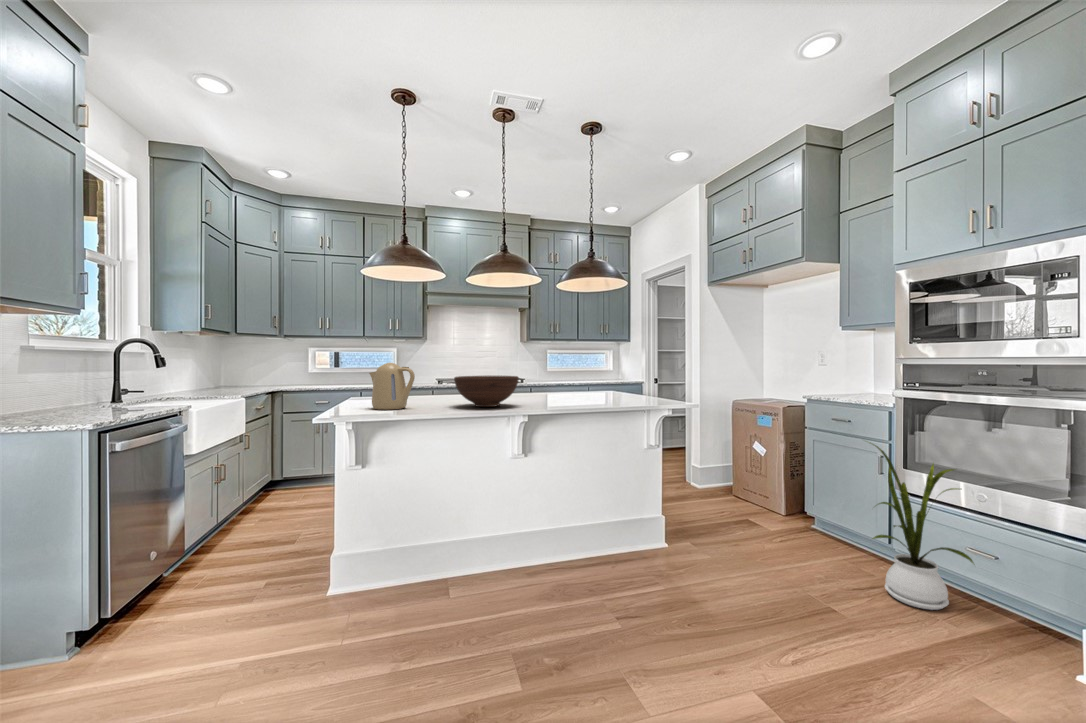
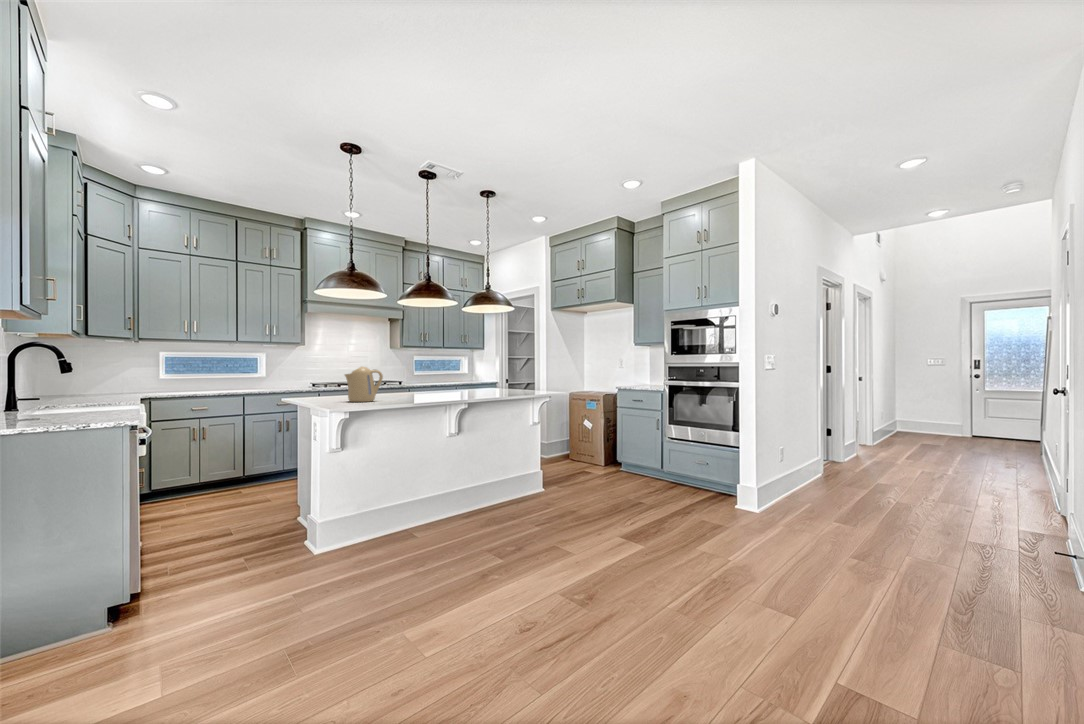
fruit bowl: present [454,376,519,407] -> none [407,376,455,398]
house plant: present [872,444,973,610] -> none [650,409,699,494]

